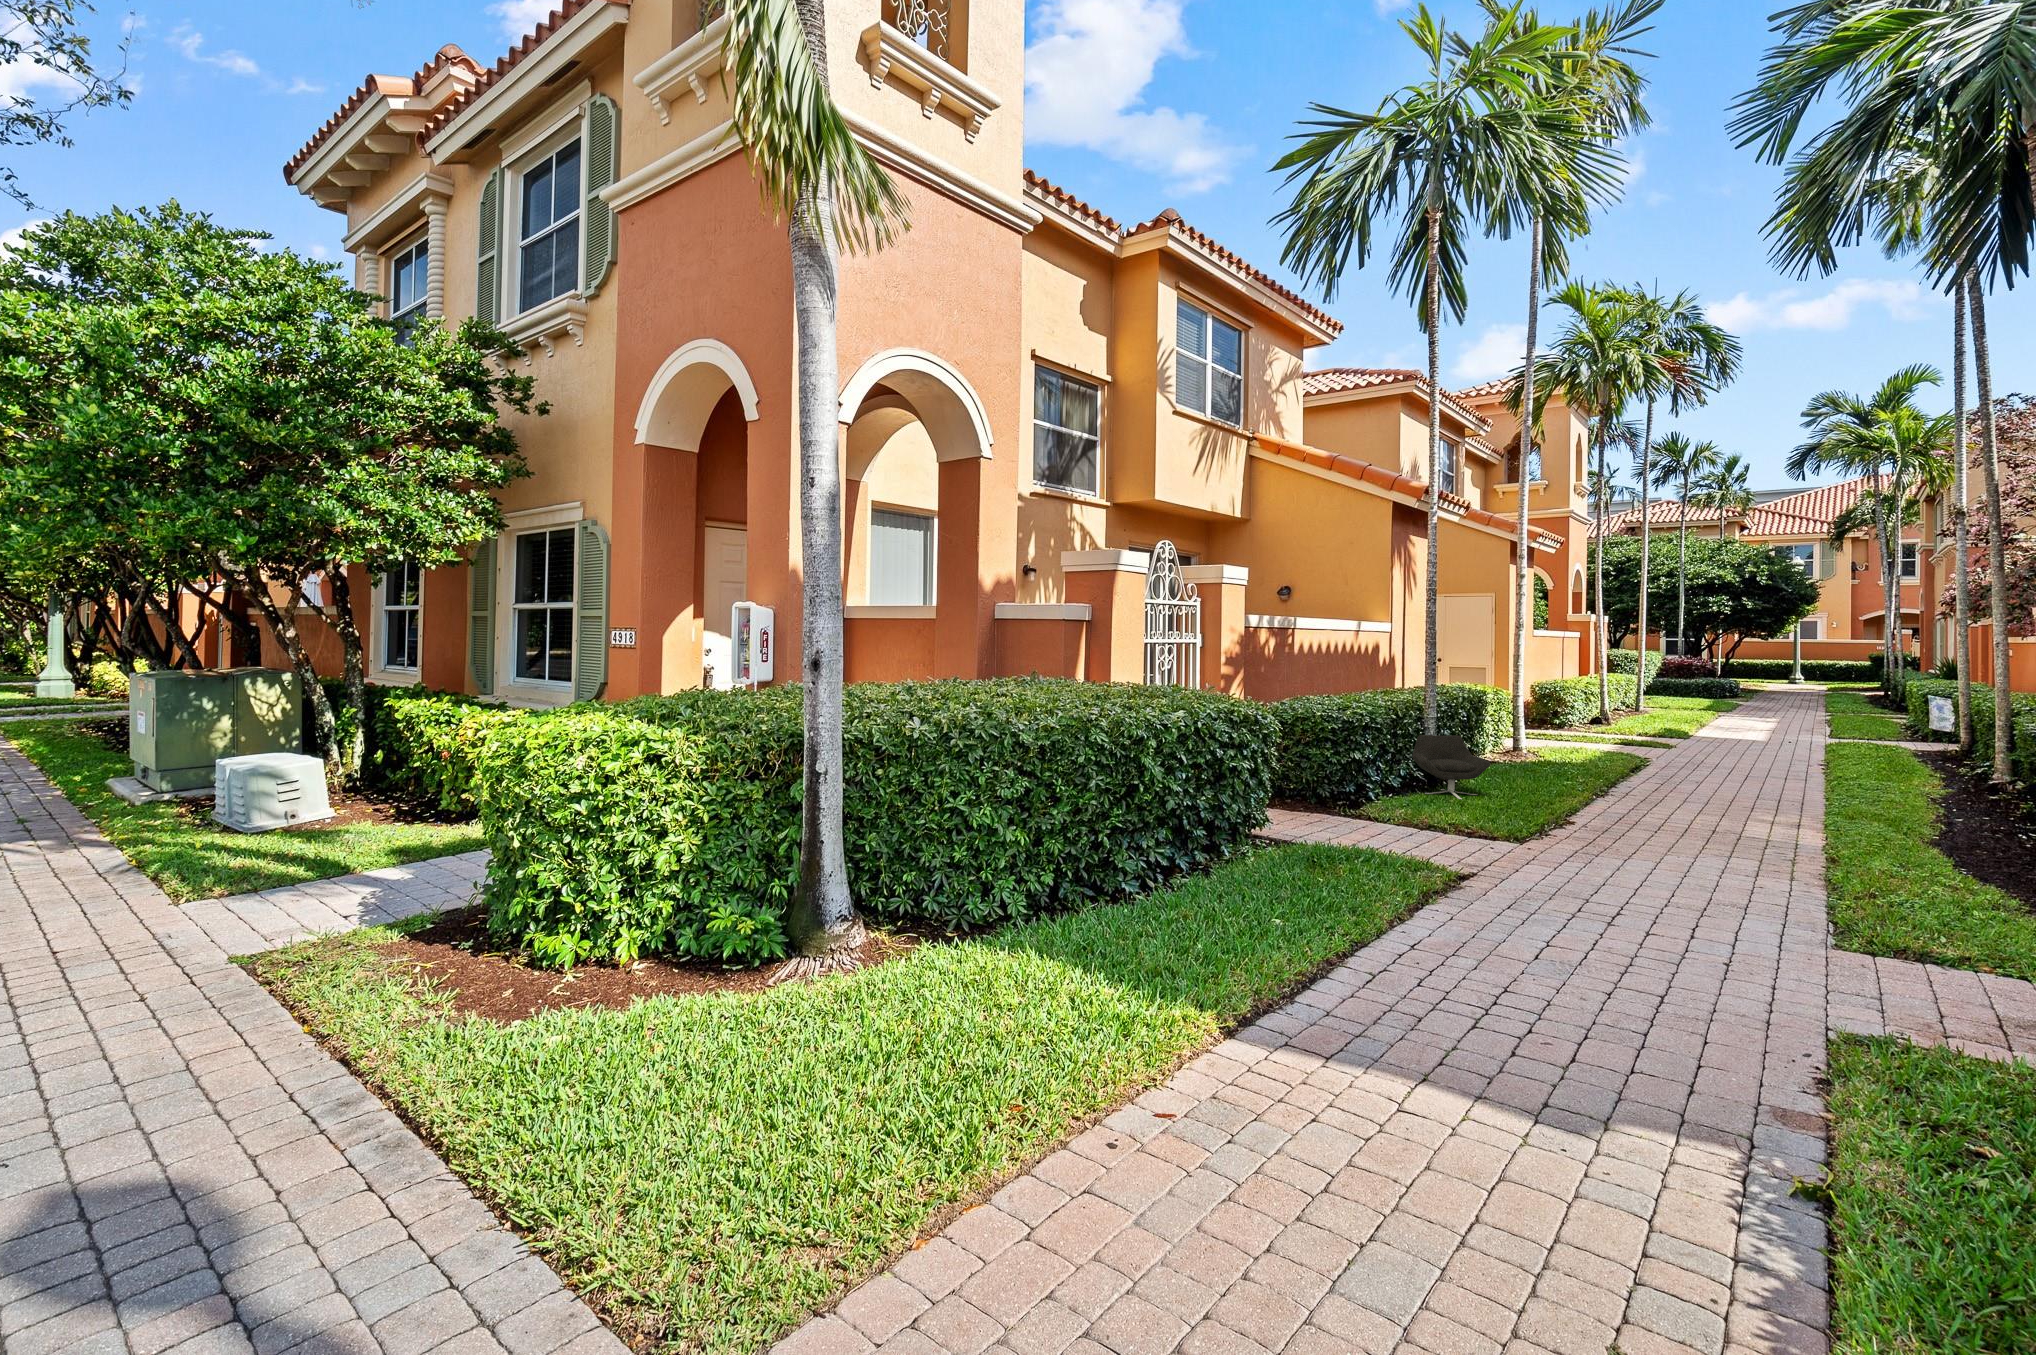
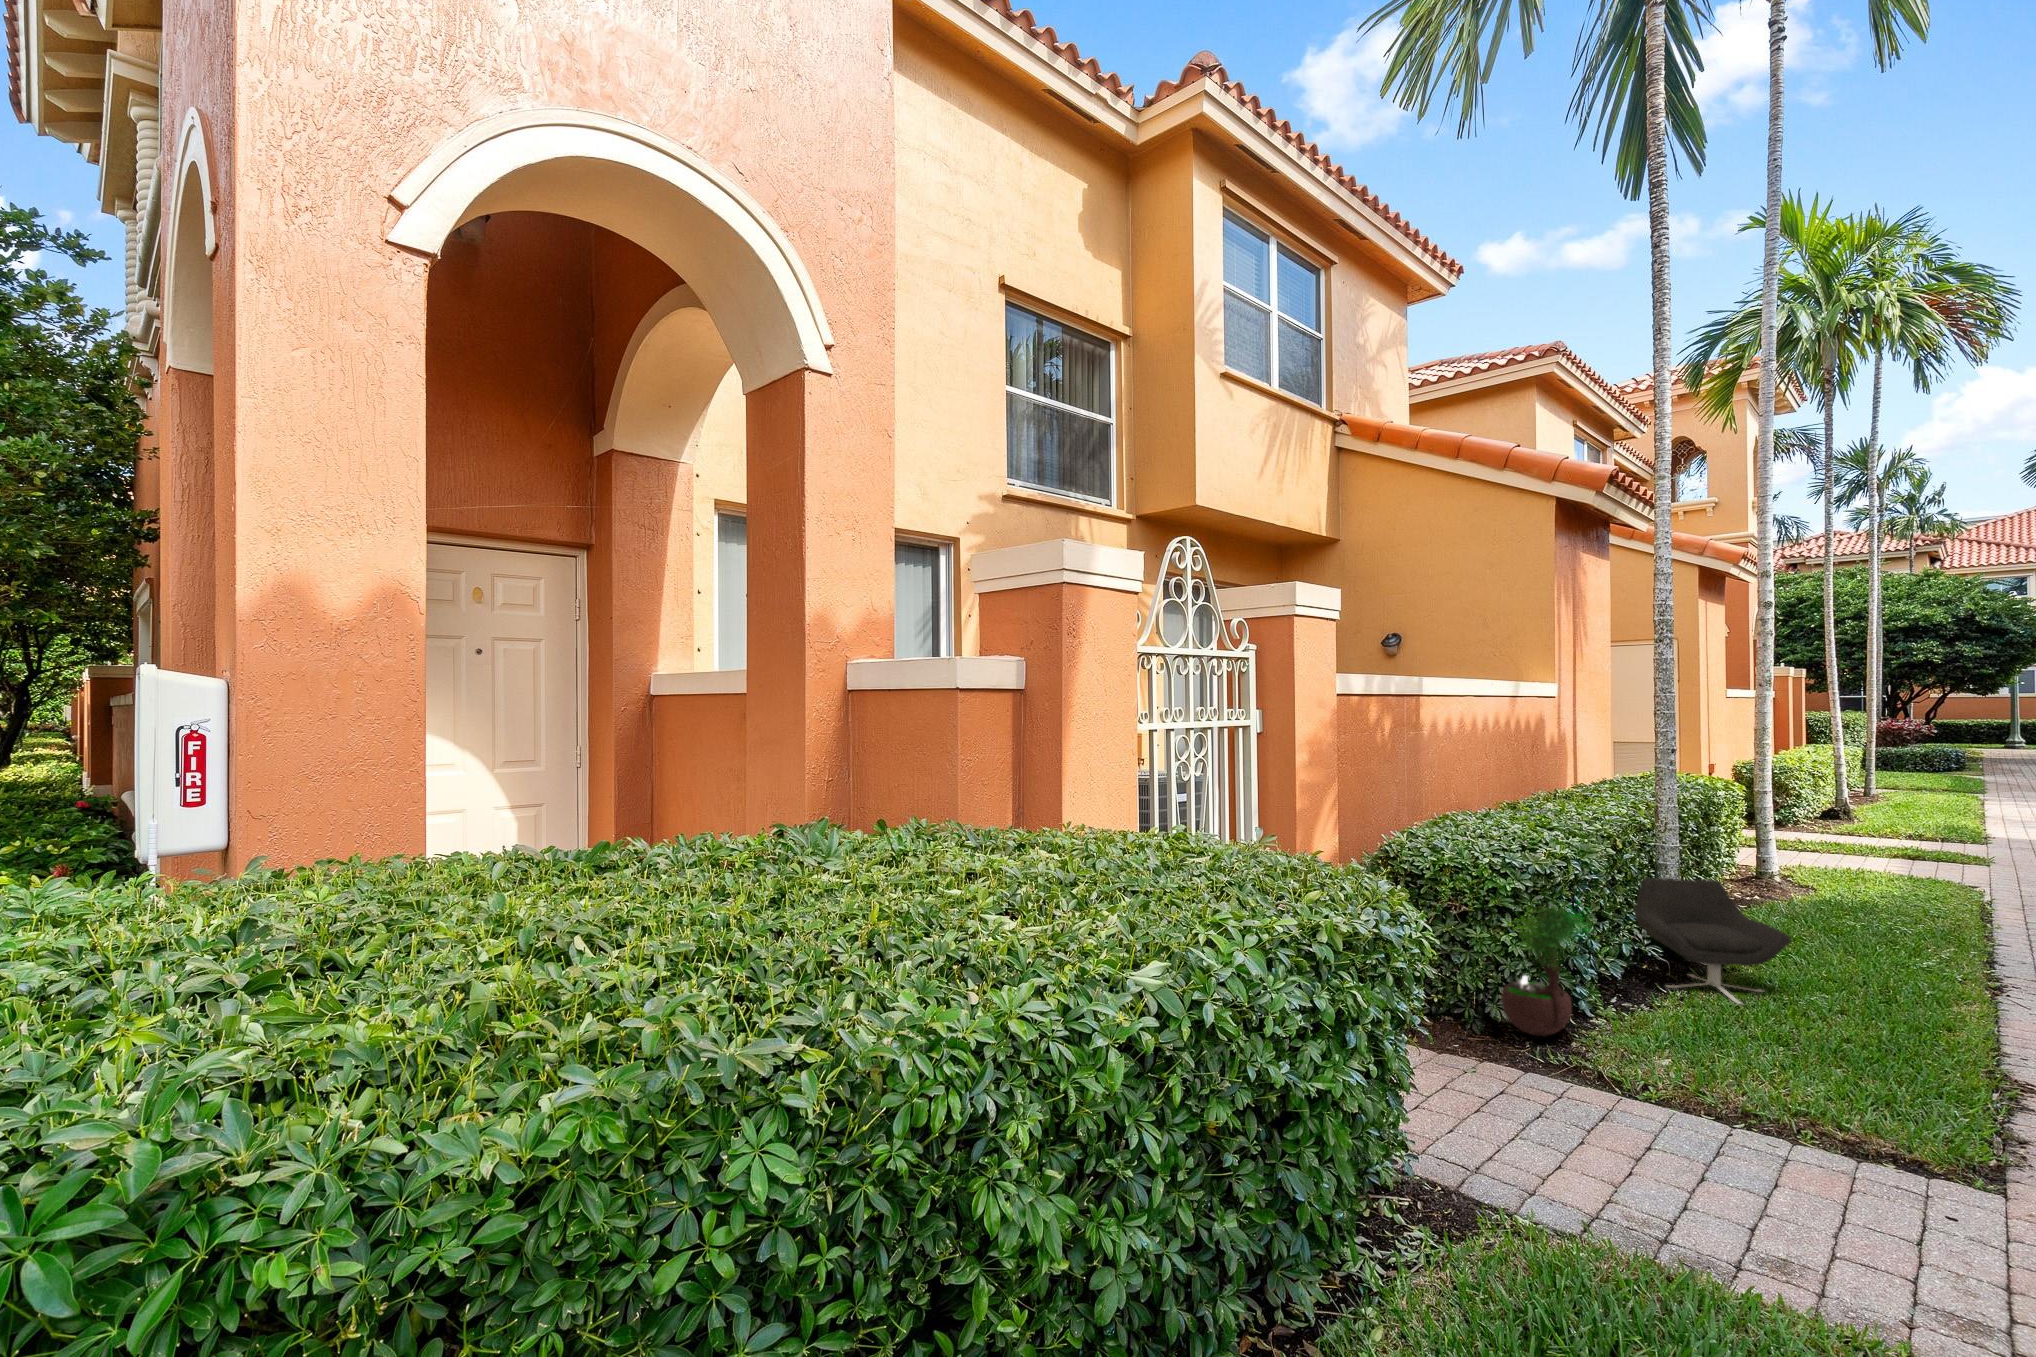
potted tree: none [1329,731,1378,809] -> present [1501,902,1590,1036]

